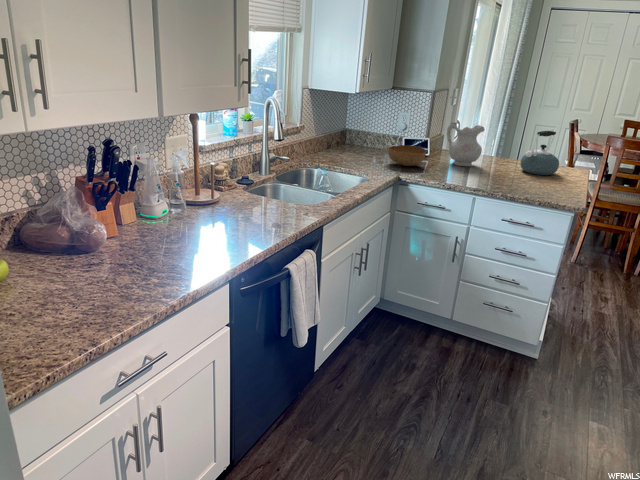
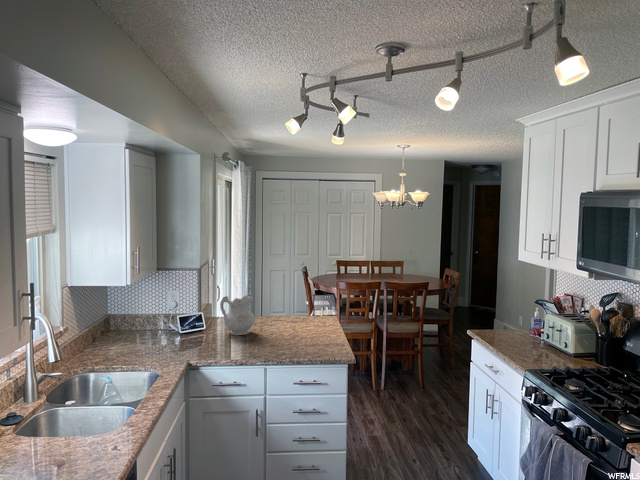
kettle: present [521,131,559,175] -> none [288,292,319,331]
bowl: present [388,145,427,166] -> none [168,325,207,348]

